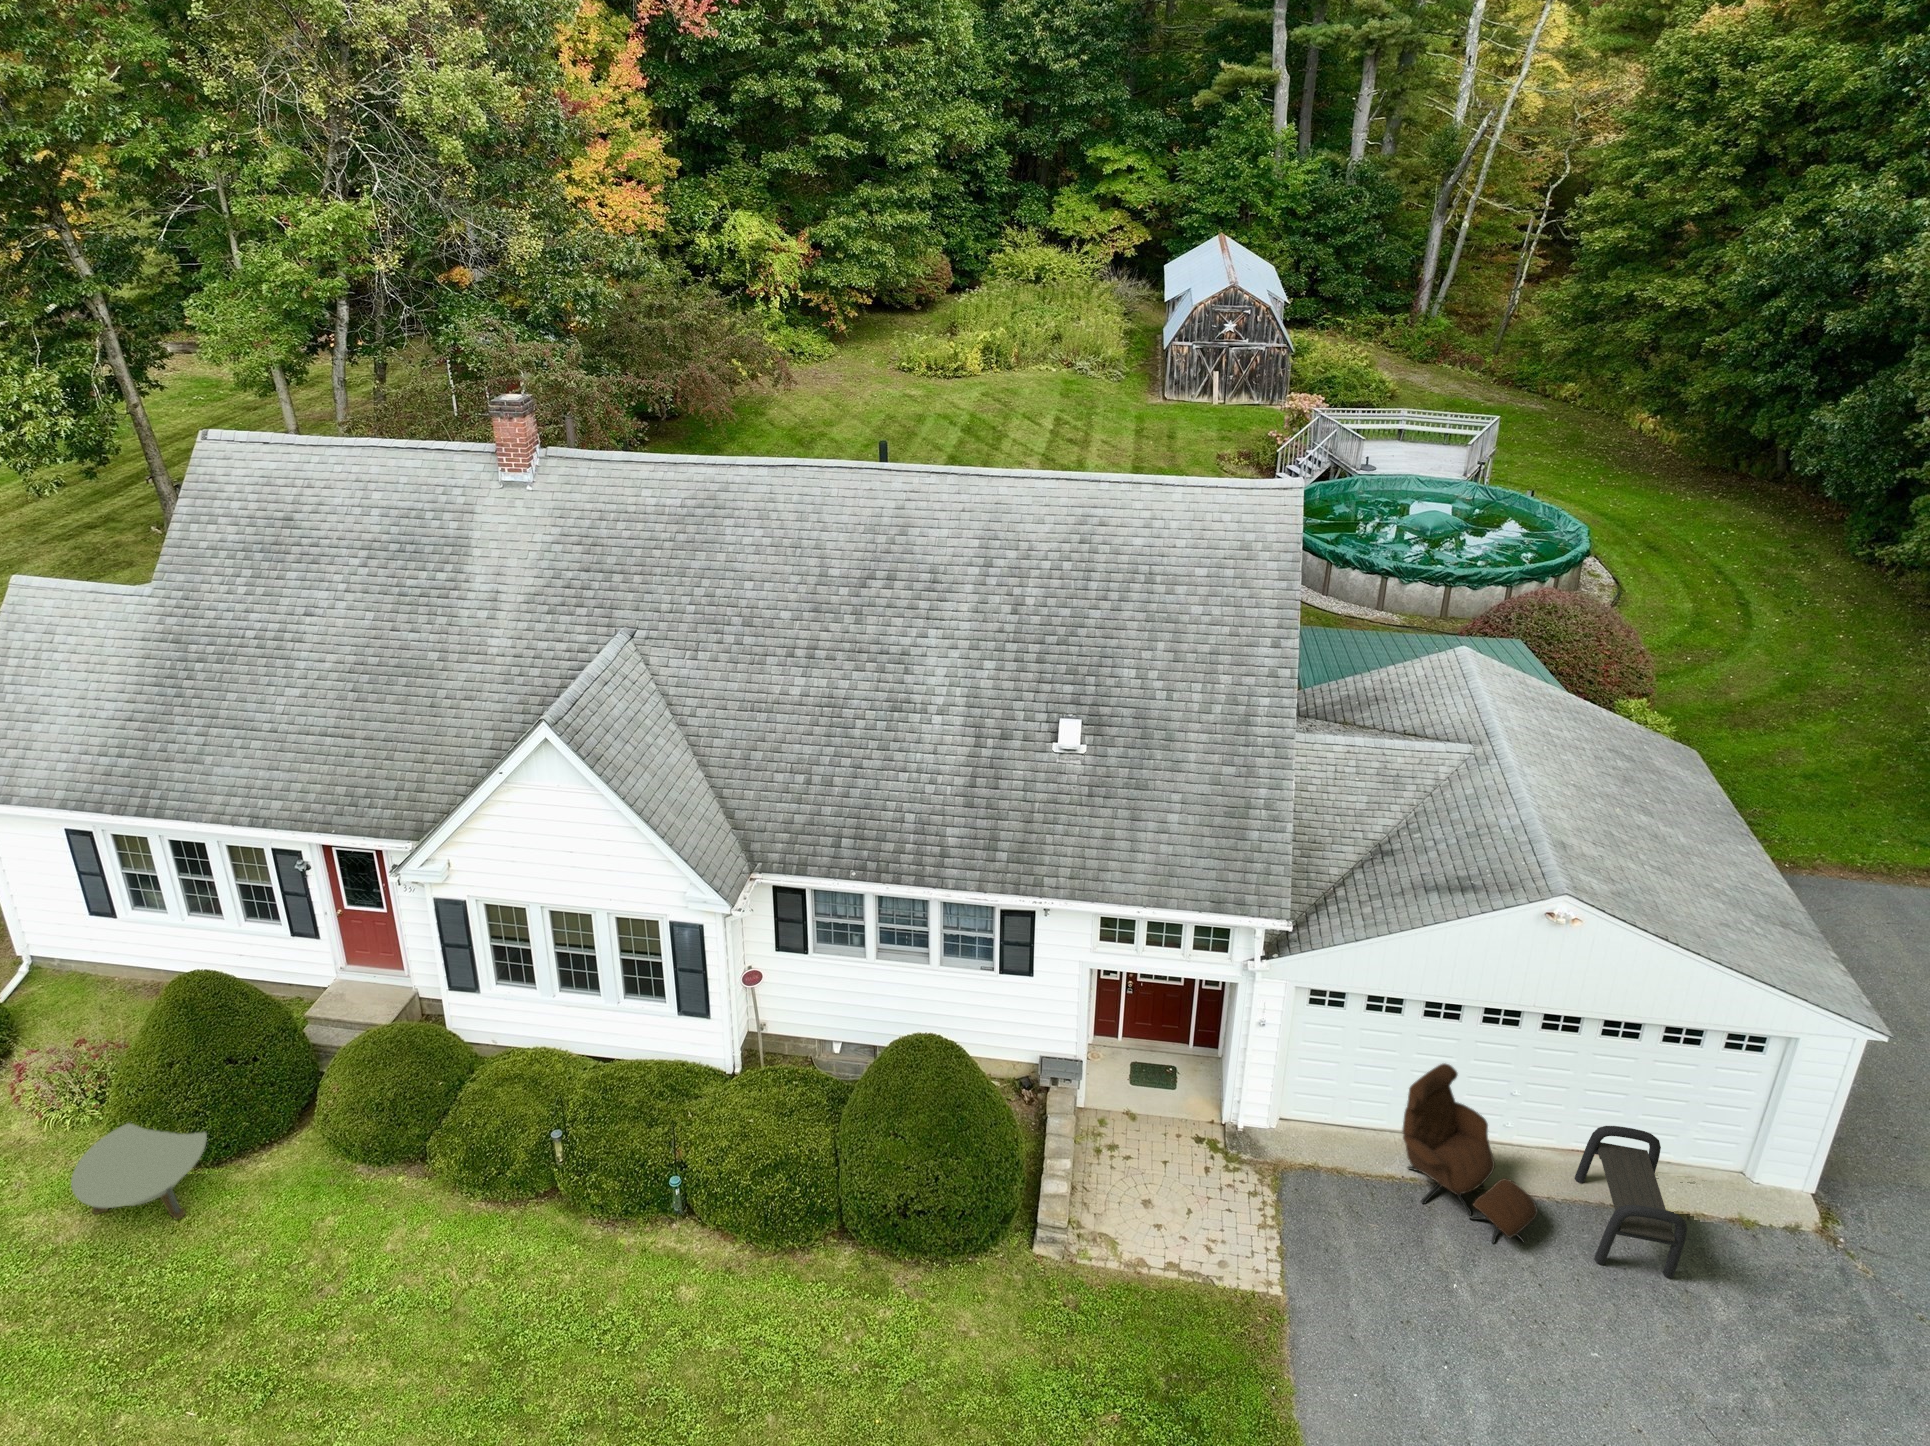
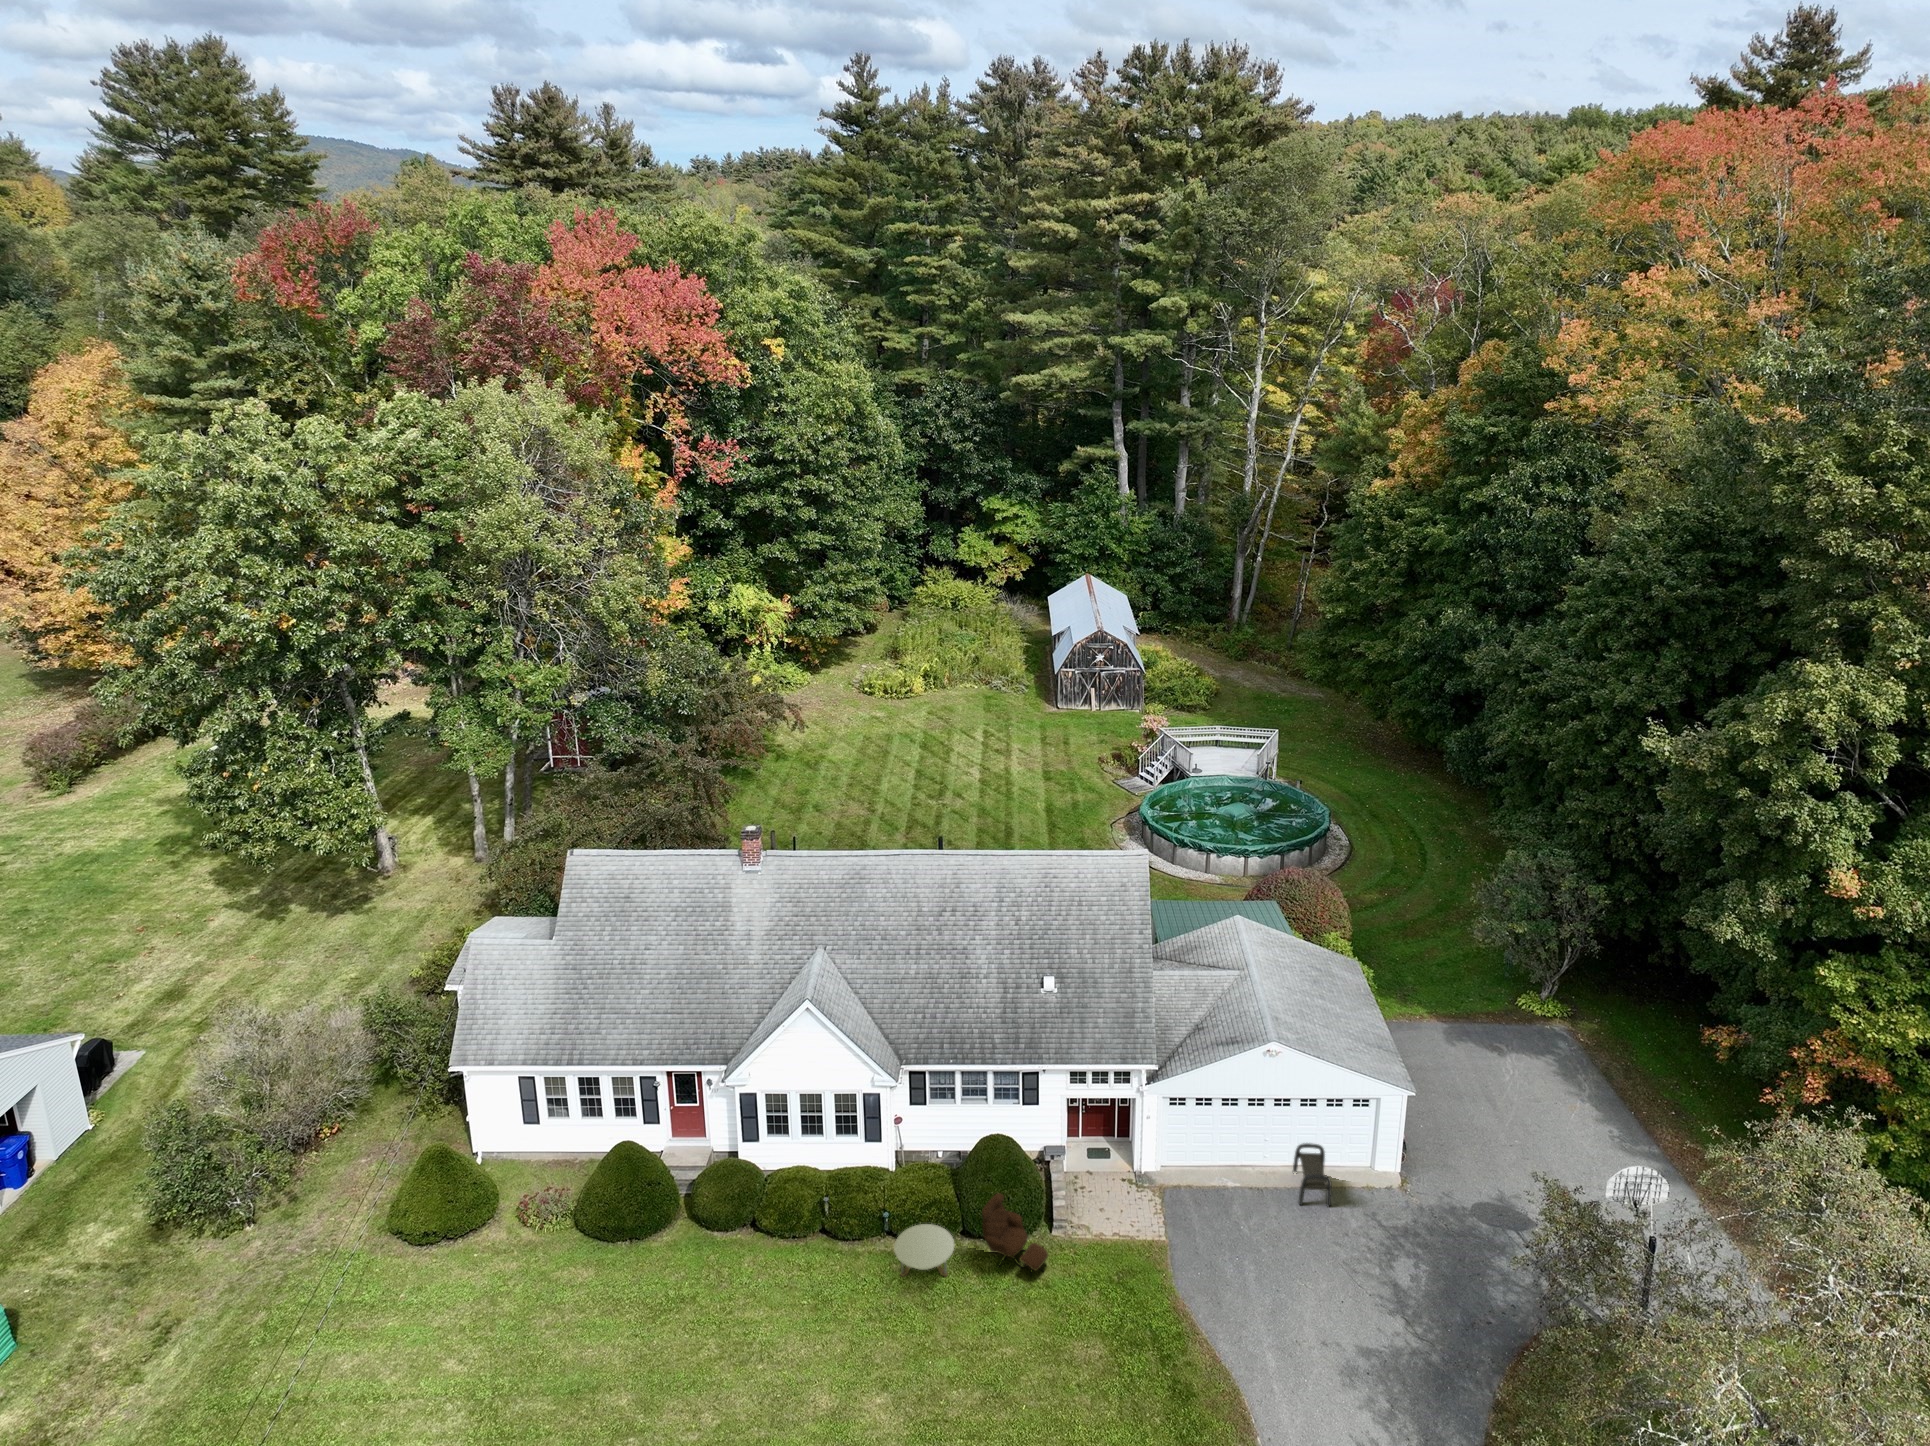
lounge chair: present [1403,1063,1538,1243] -> present [982,1193,1048,1270]
round table: present [71,1123,207,1219] -> present [894,1224,954,1276]

